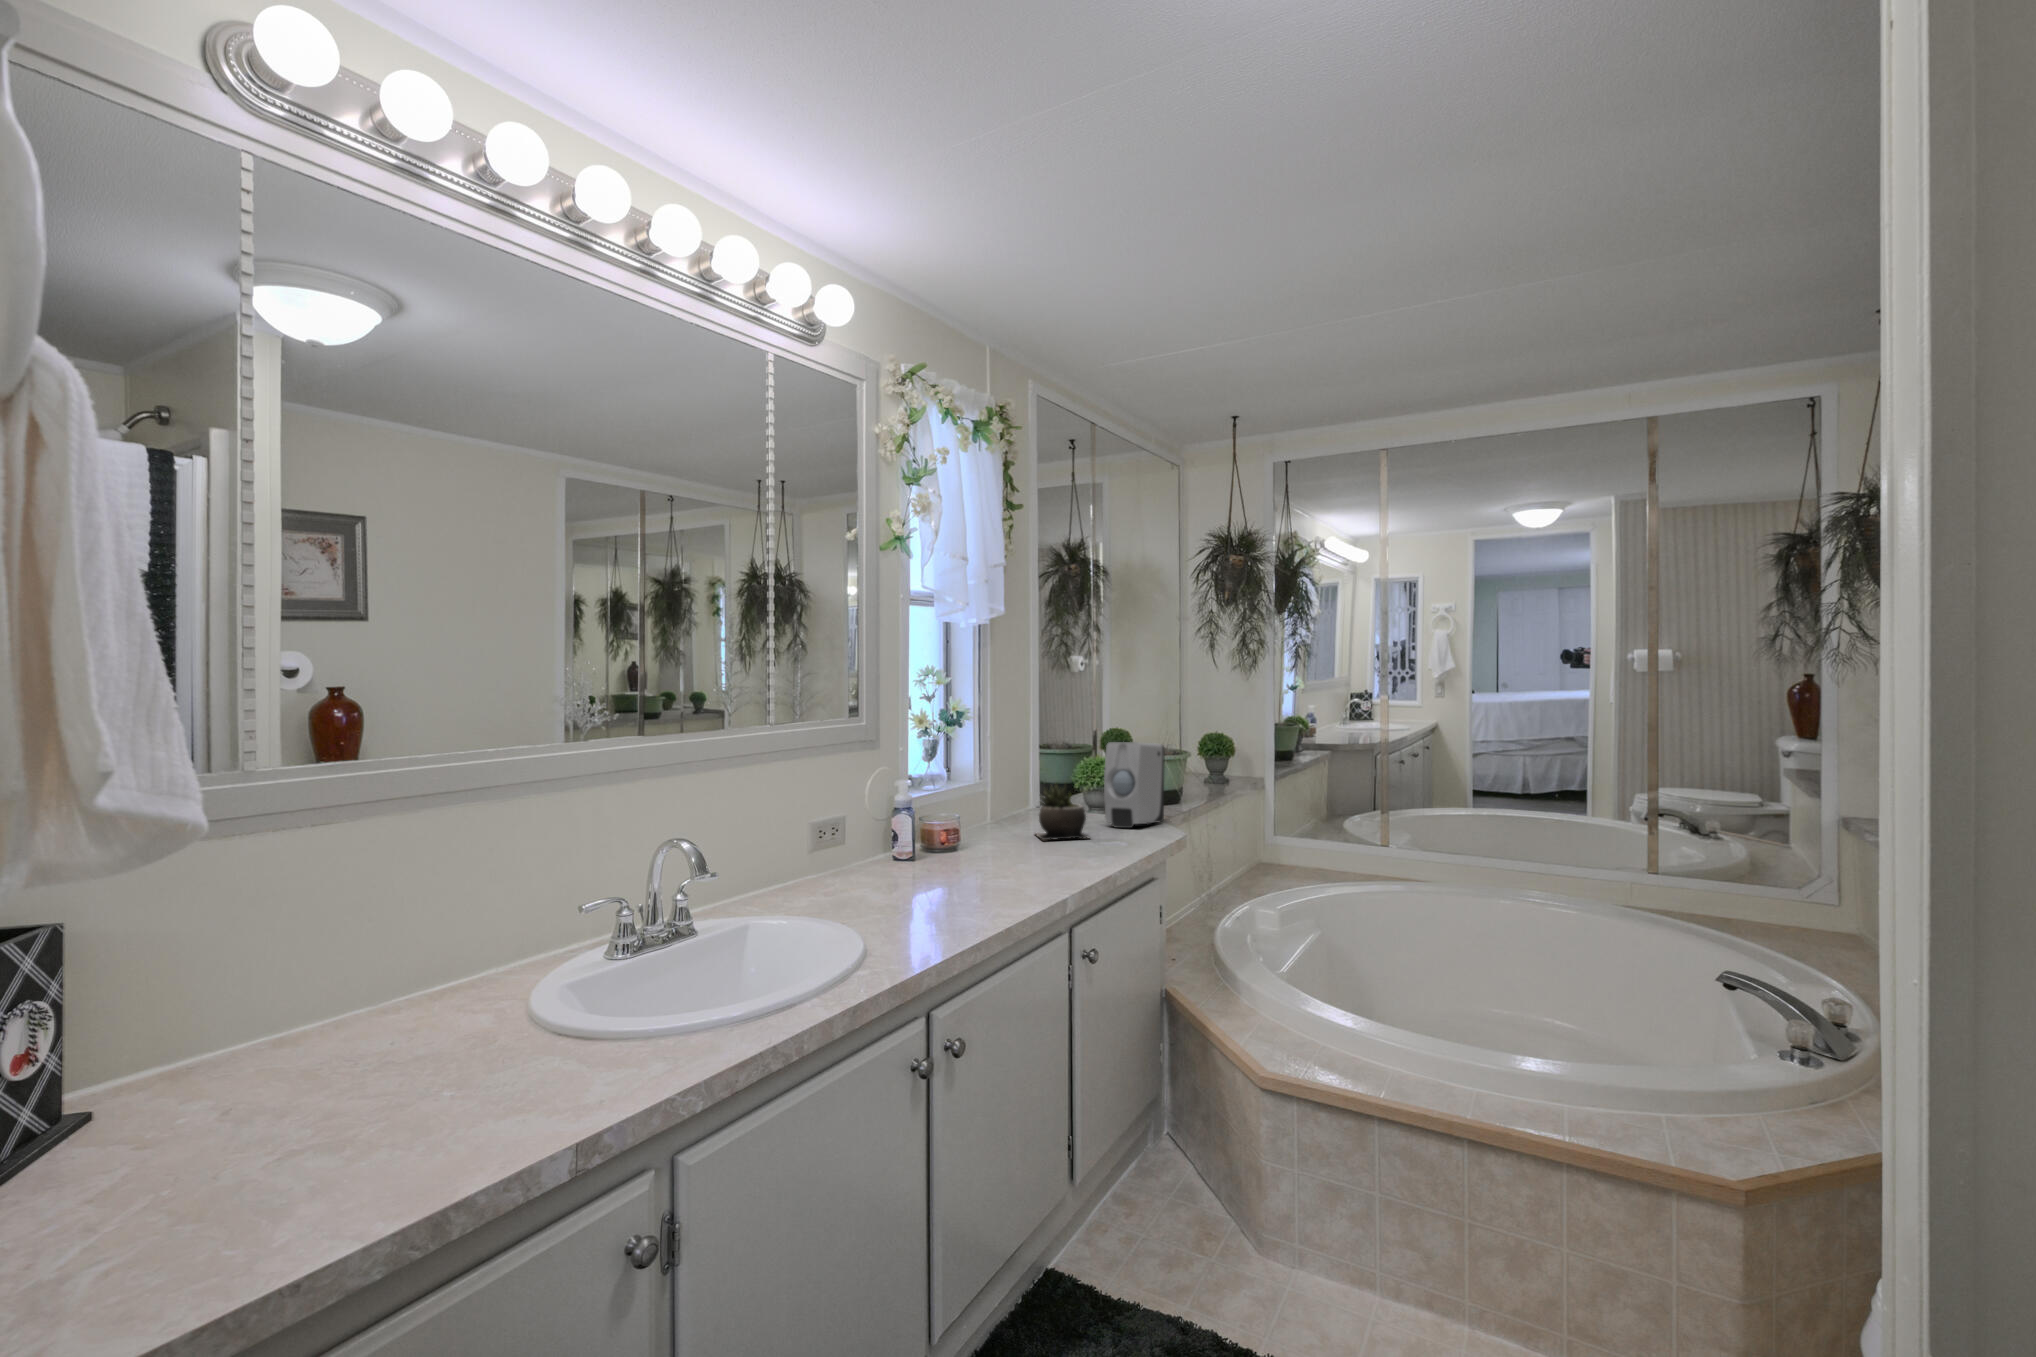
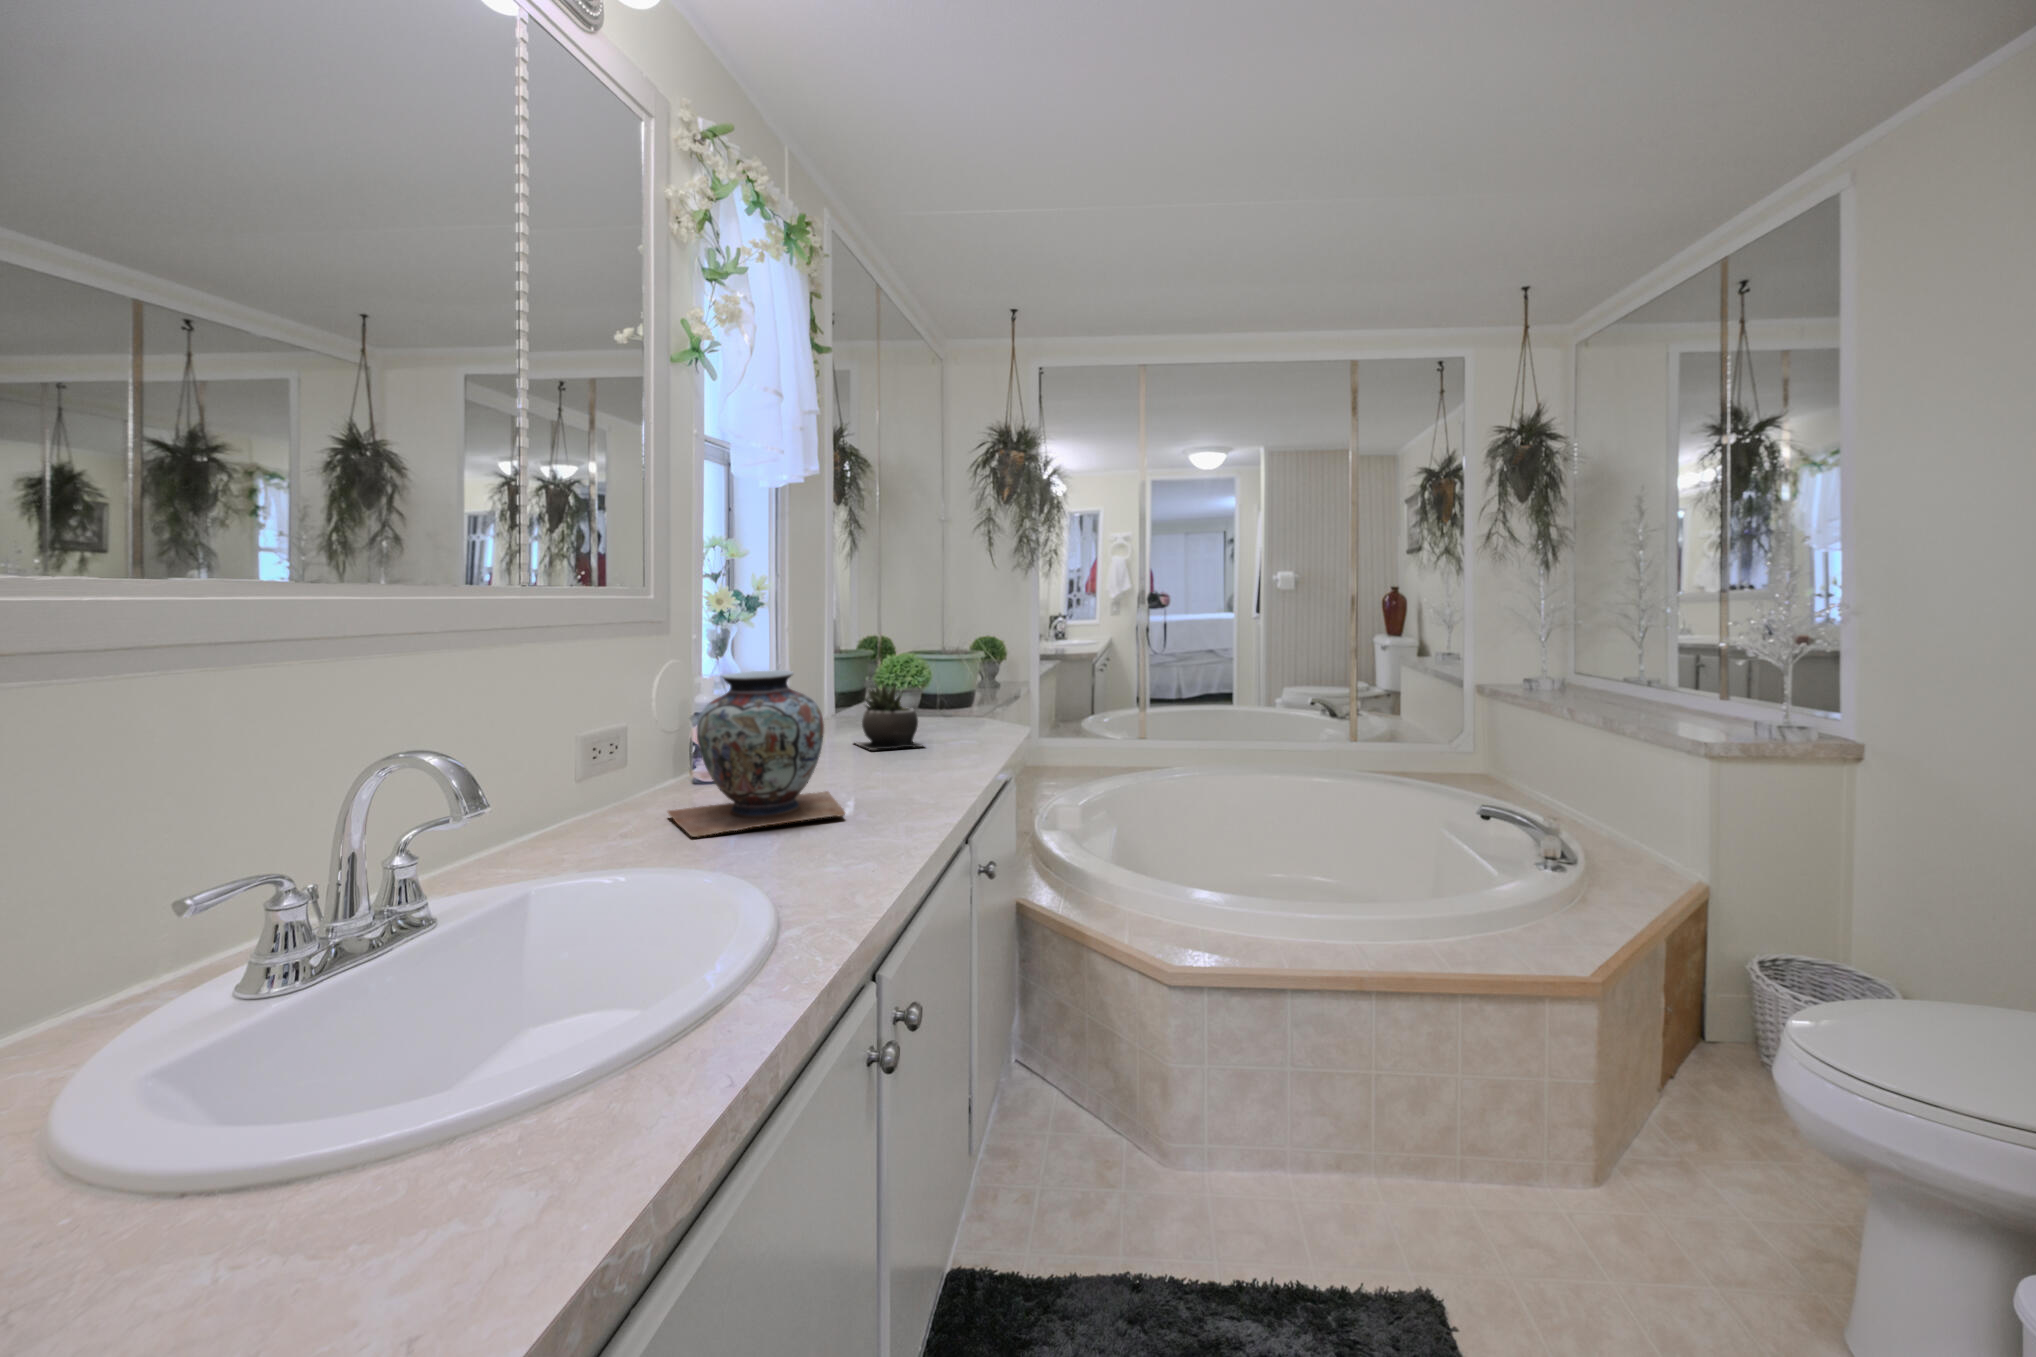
soap dispenser: present [1104,742,1165,828] -> none [928,637,992,735]
decorative vase: none [859,779,977,898] -> present [668,670,845,837]

